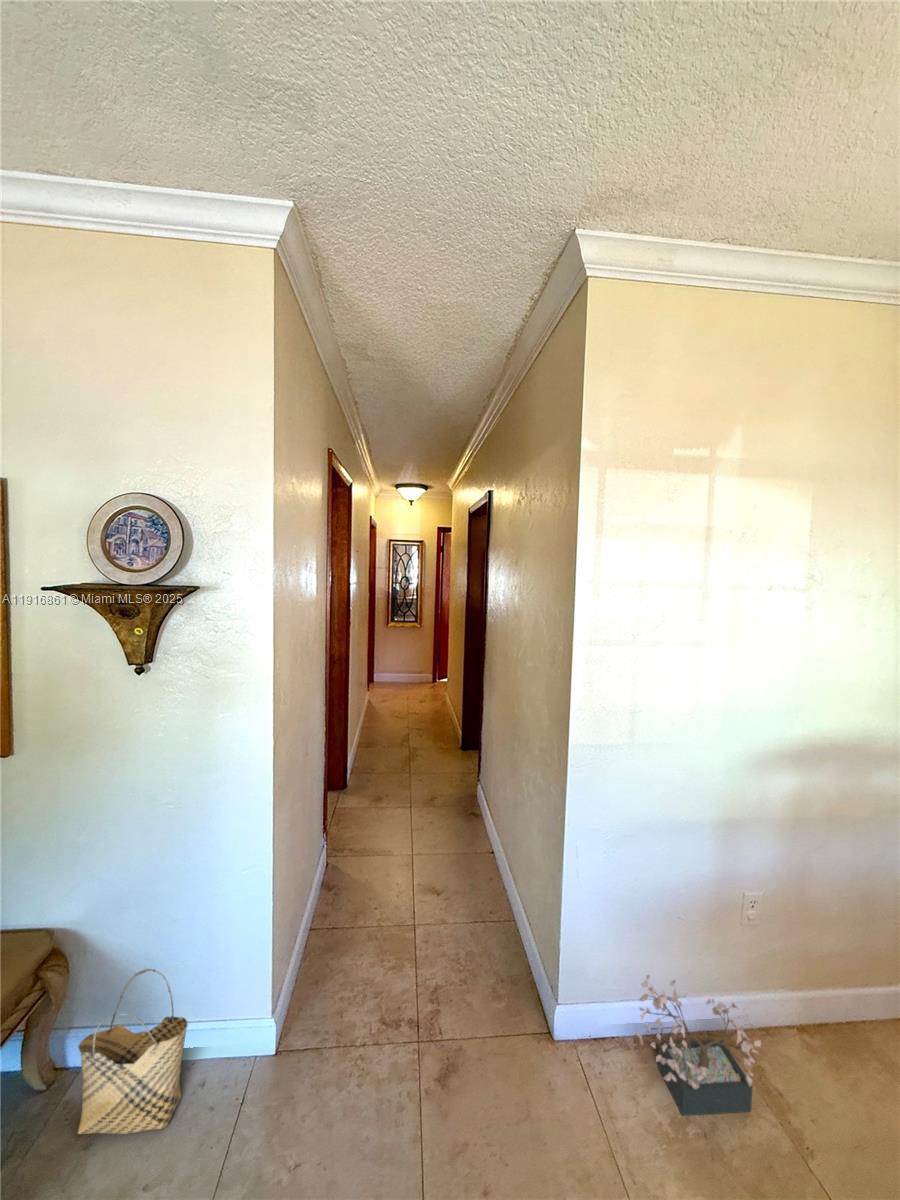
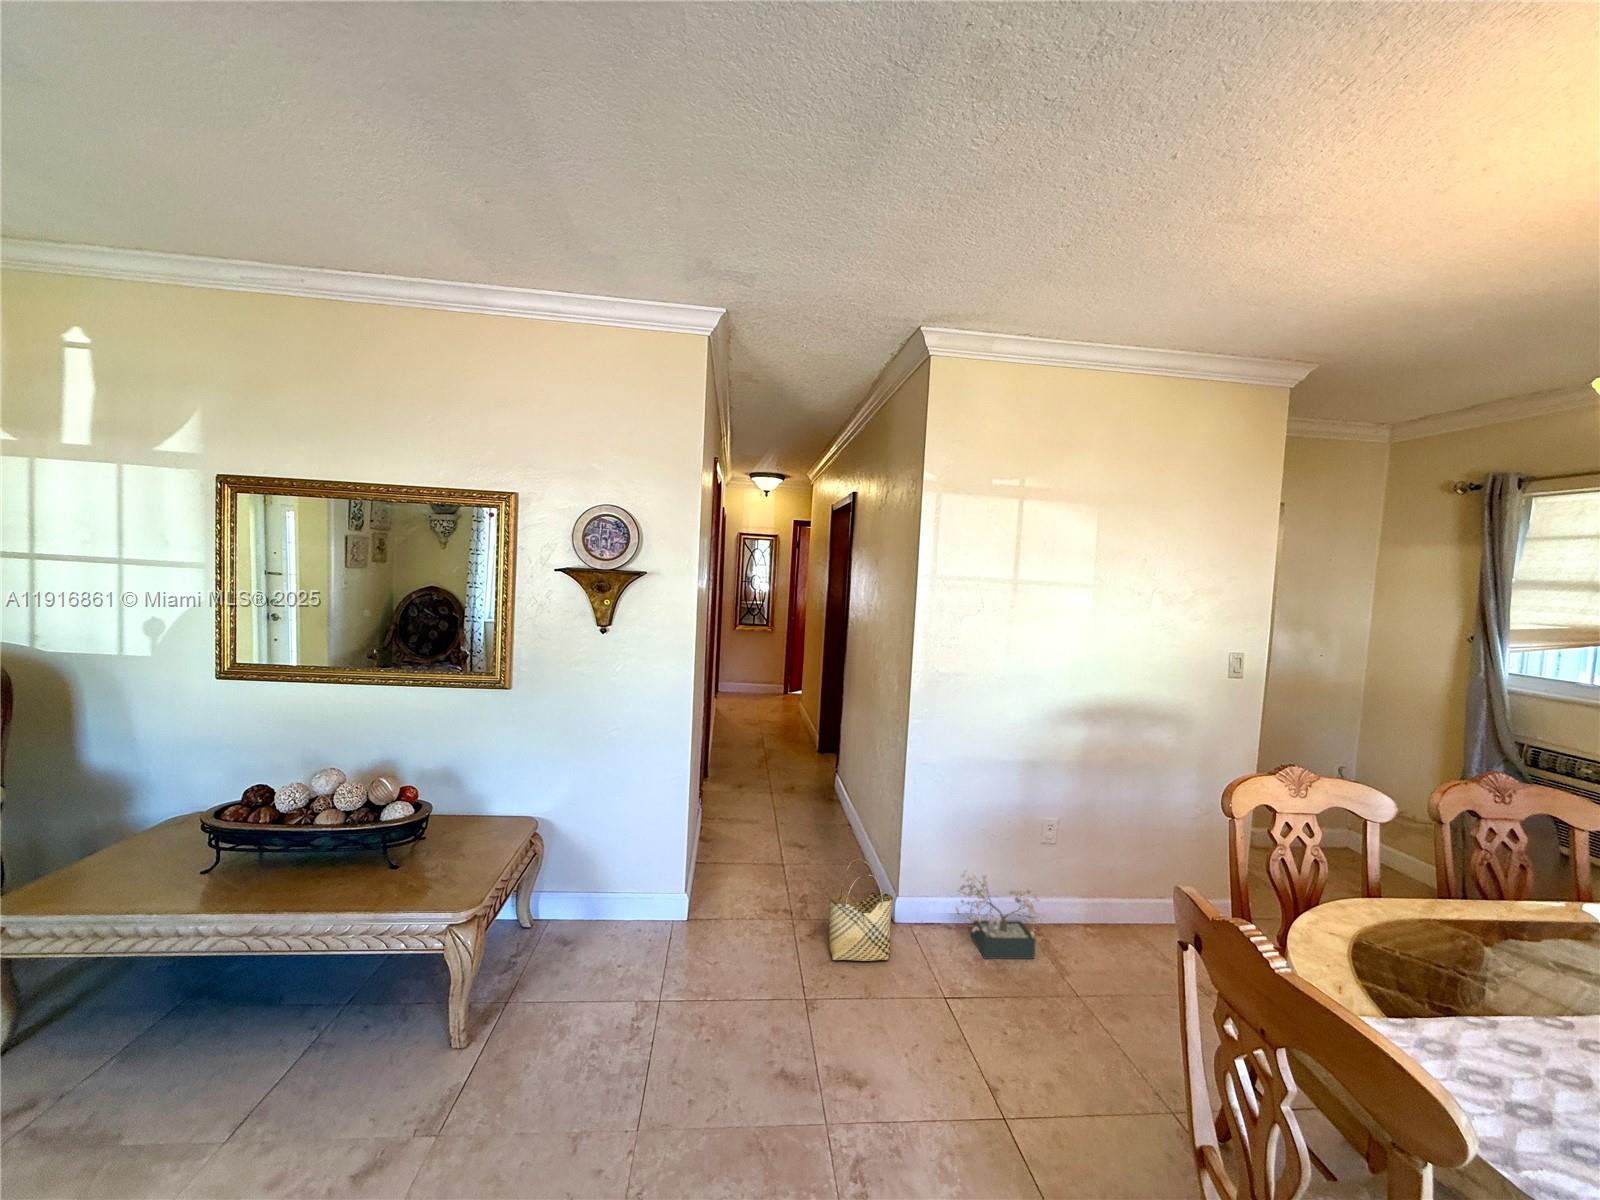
woven basket: present [78,969,188,1134] -> present [829,859,893,961]

